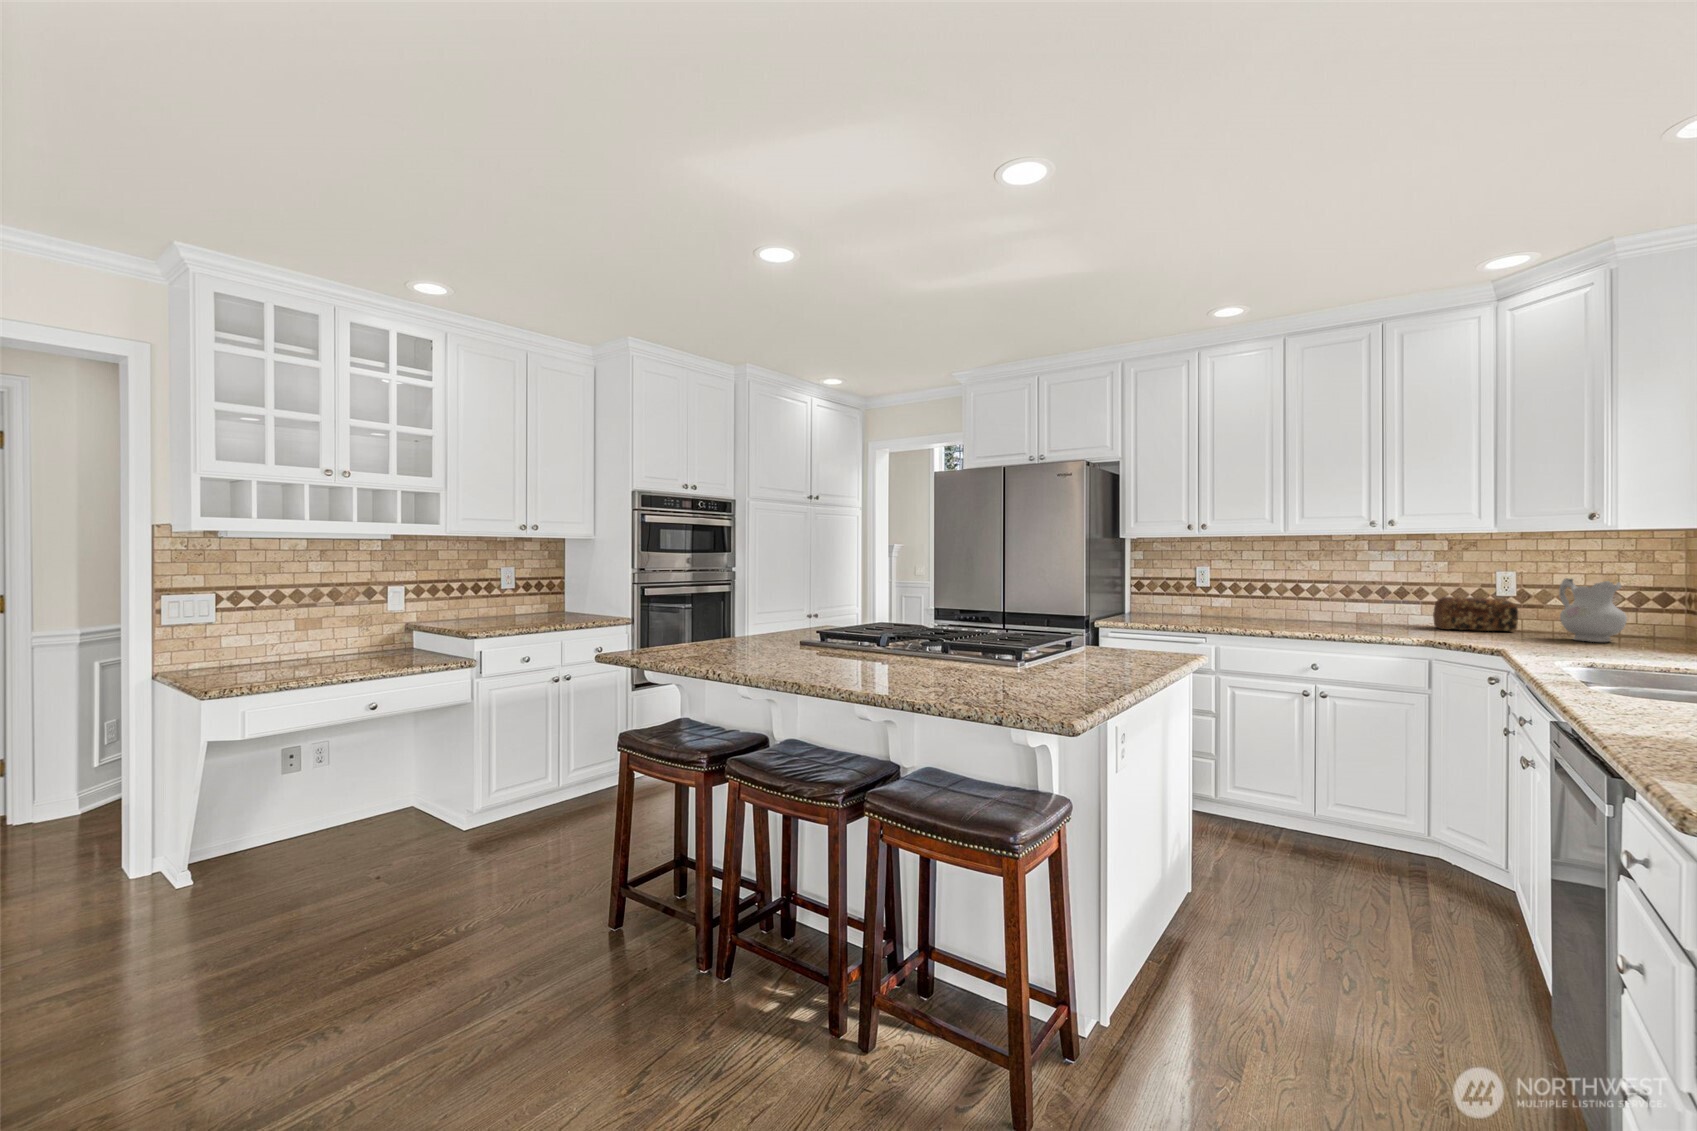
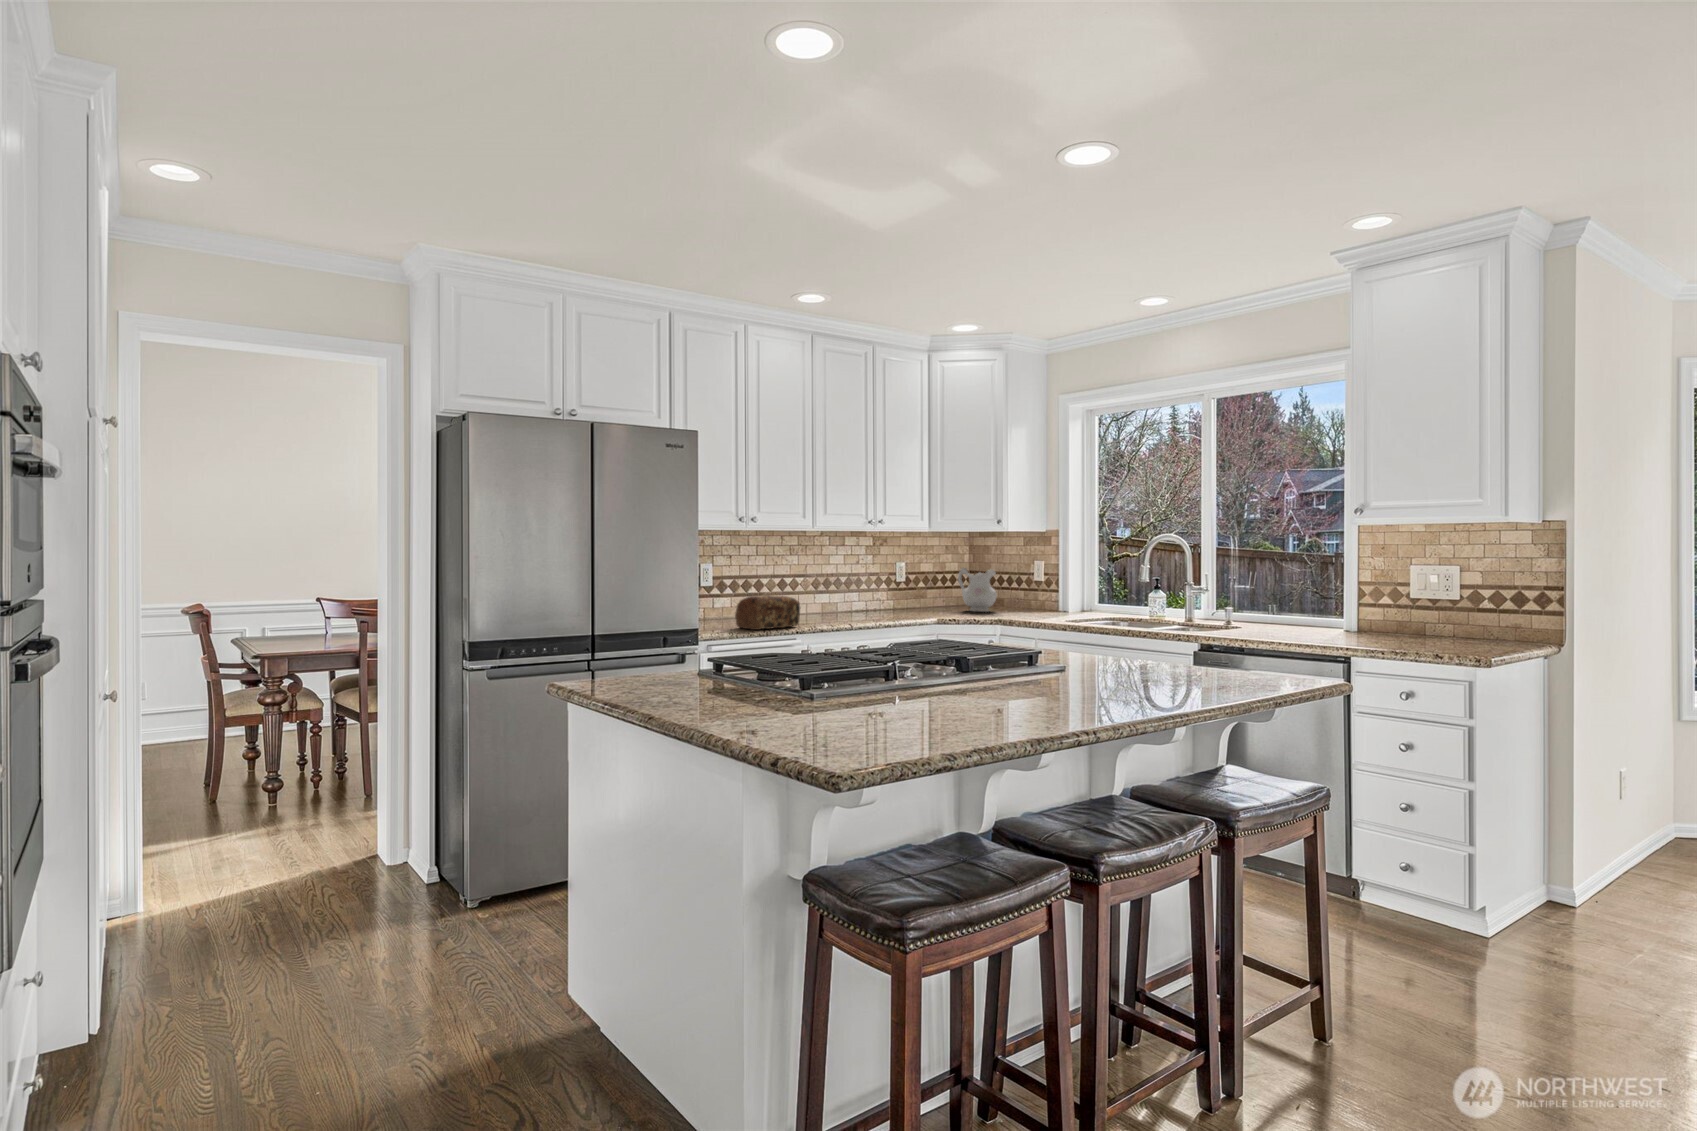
bread loaf: present [1433,597,1518,631] -> present [735,595,800,630]

